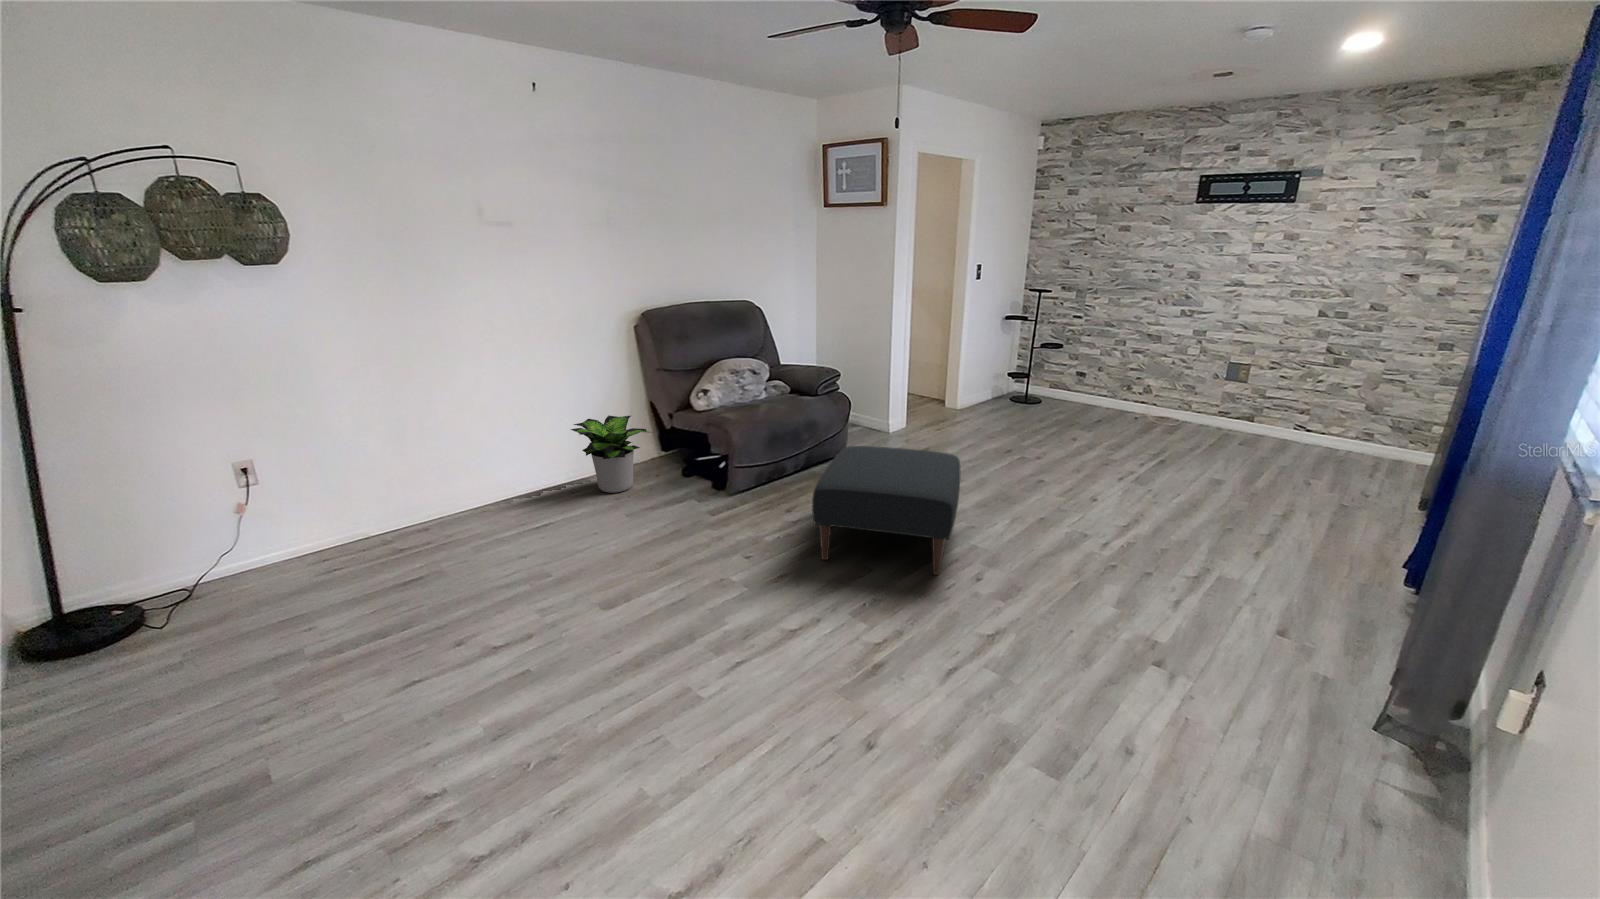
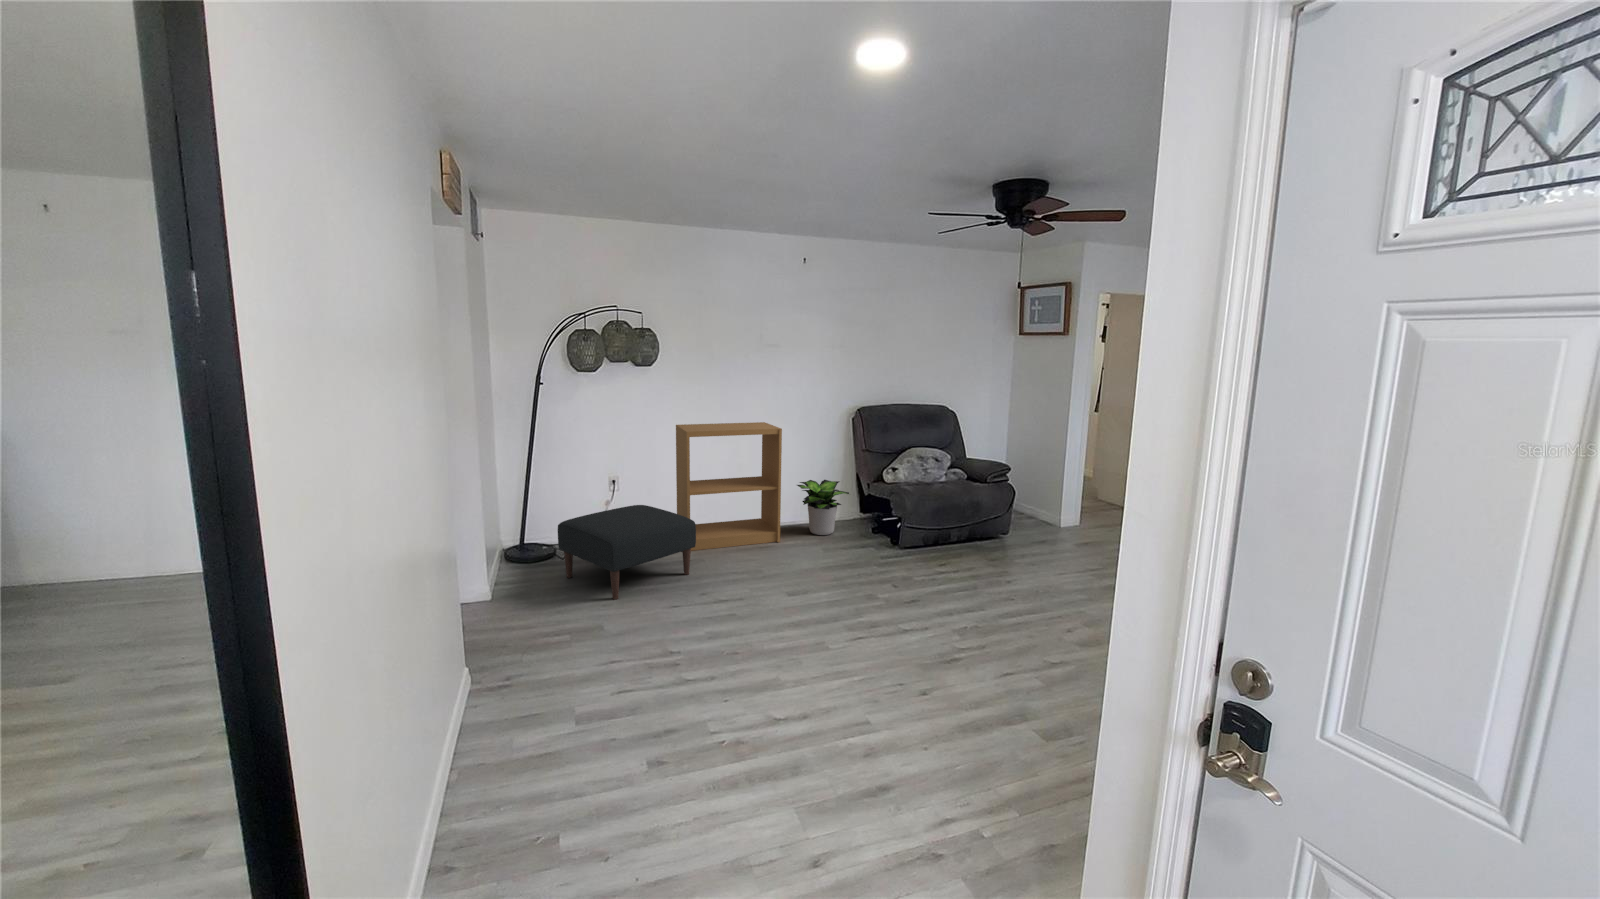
bookshelf: none [351,344,561,560] -> present [676,422,782,551]
ottoman: present [812,446,960,575] -> present [558,505,696,600]

